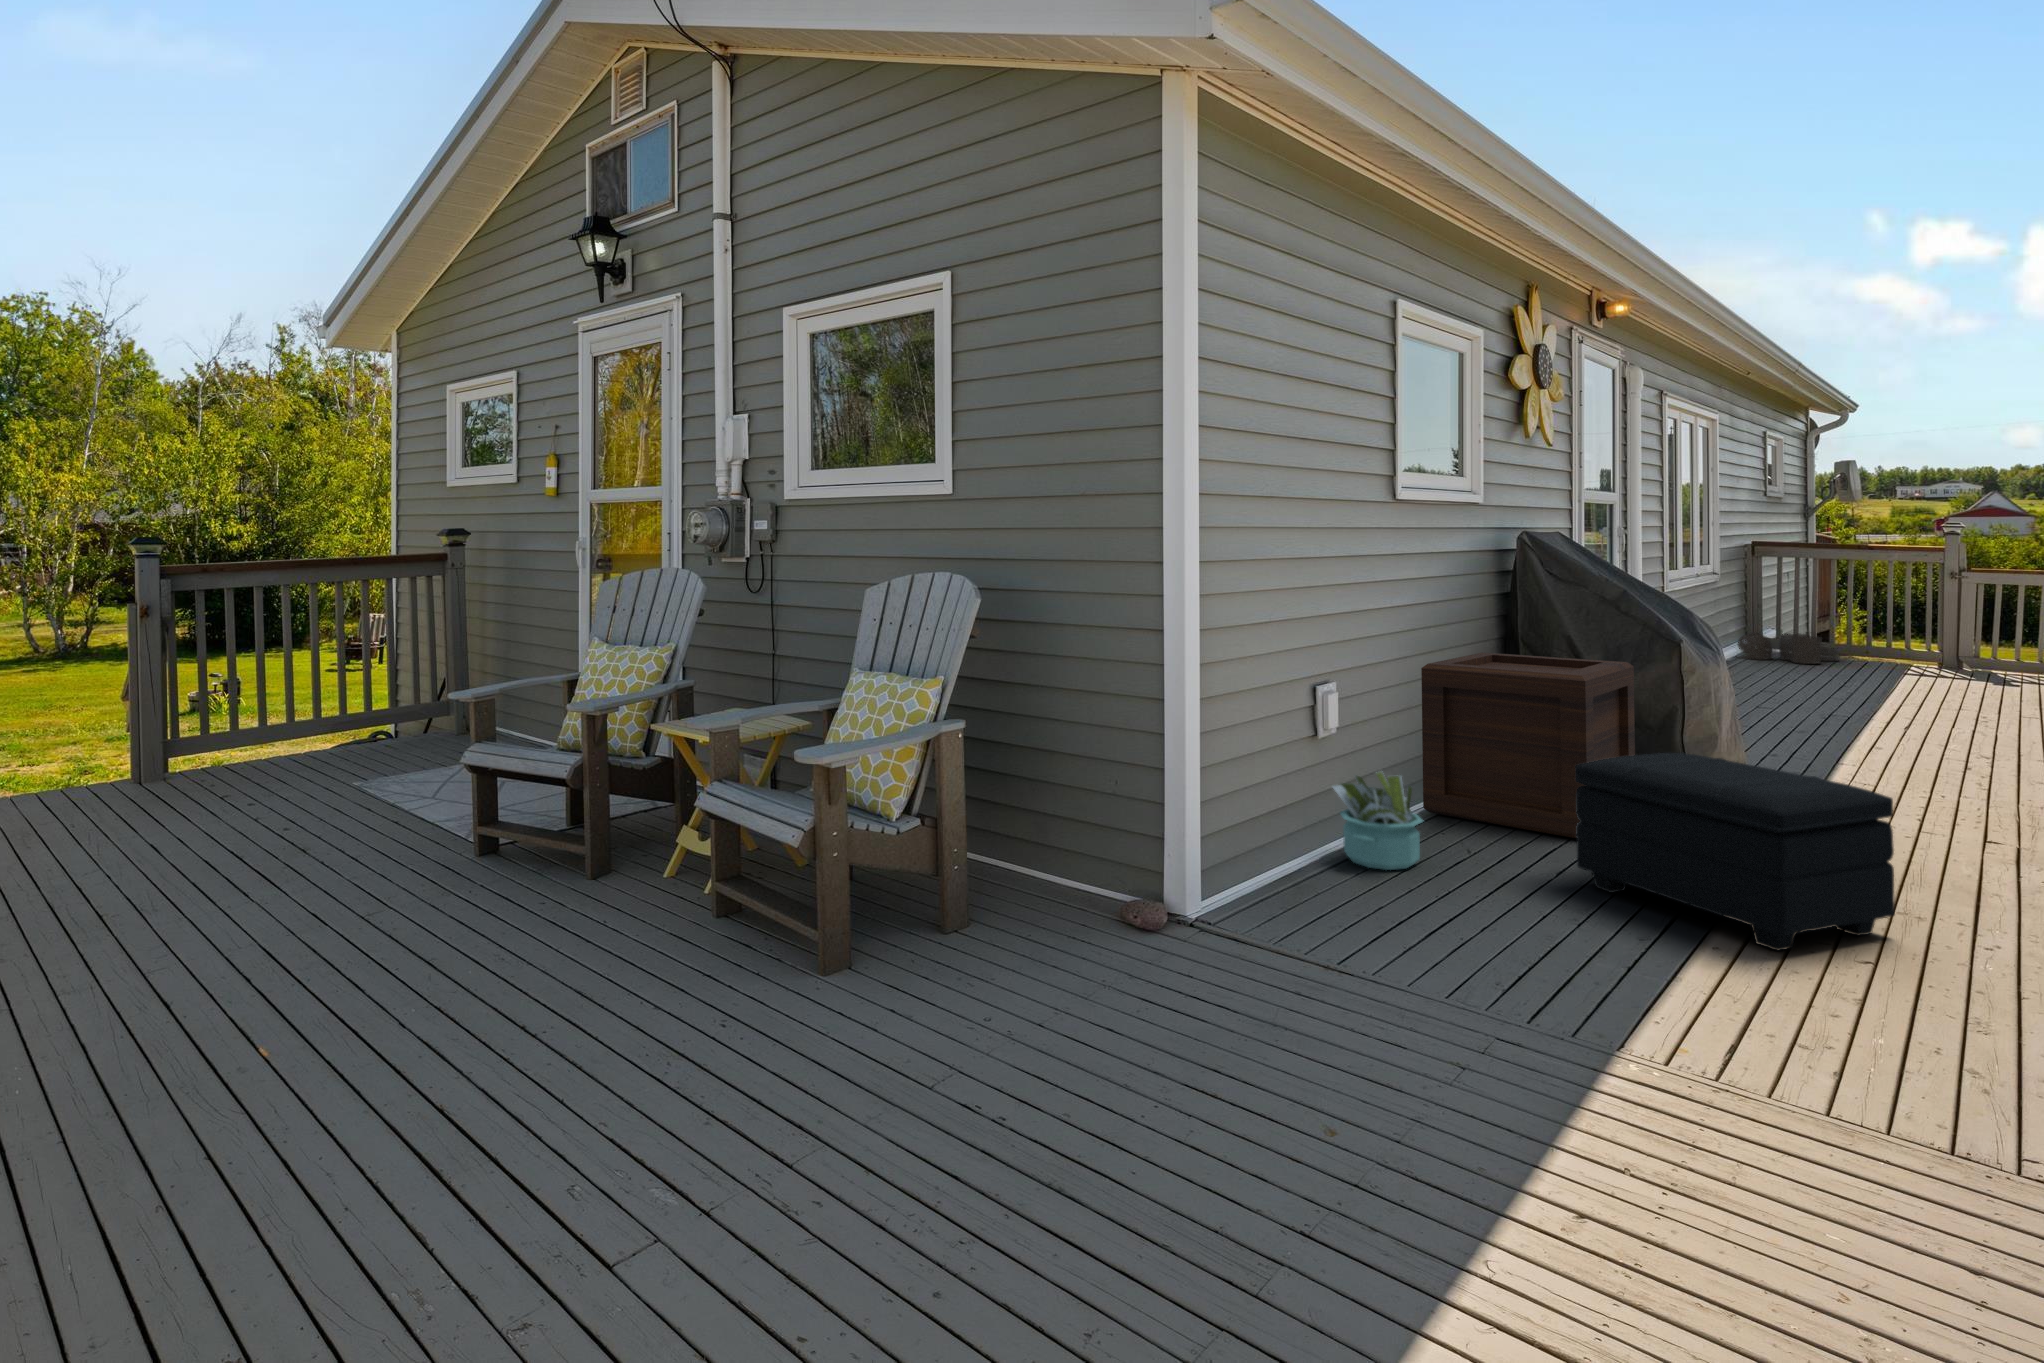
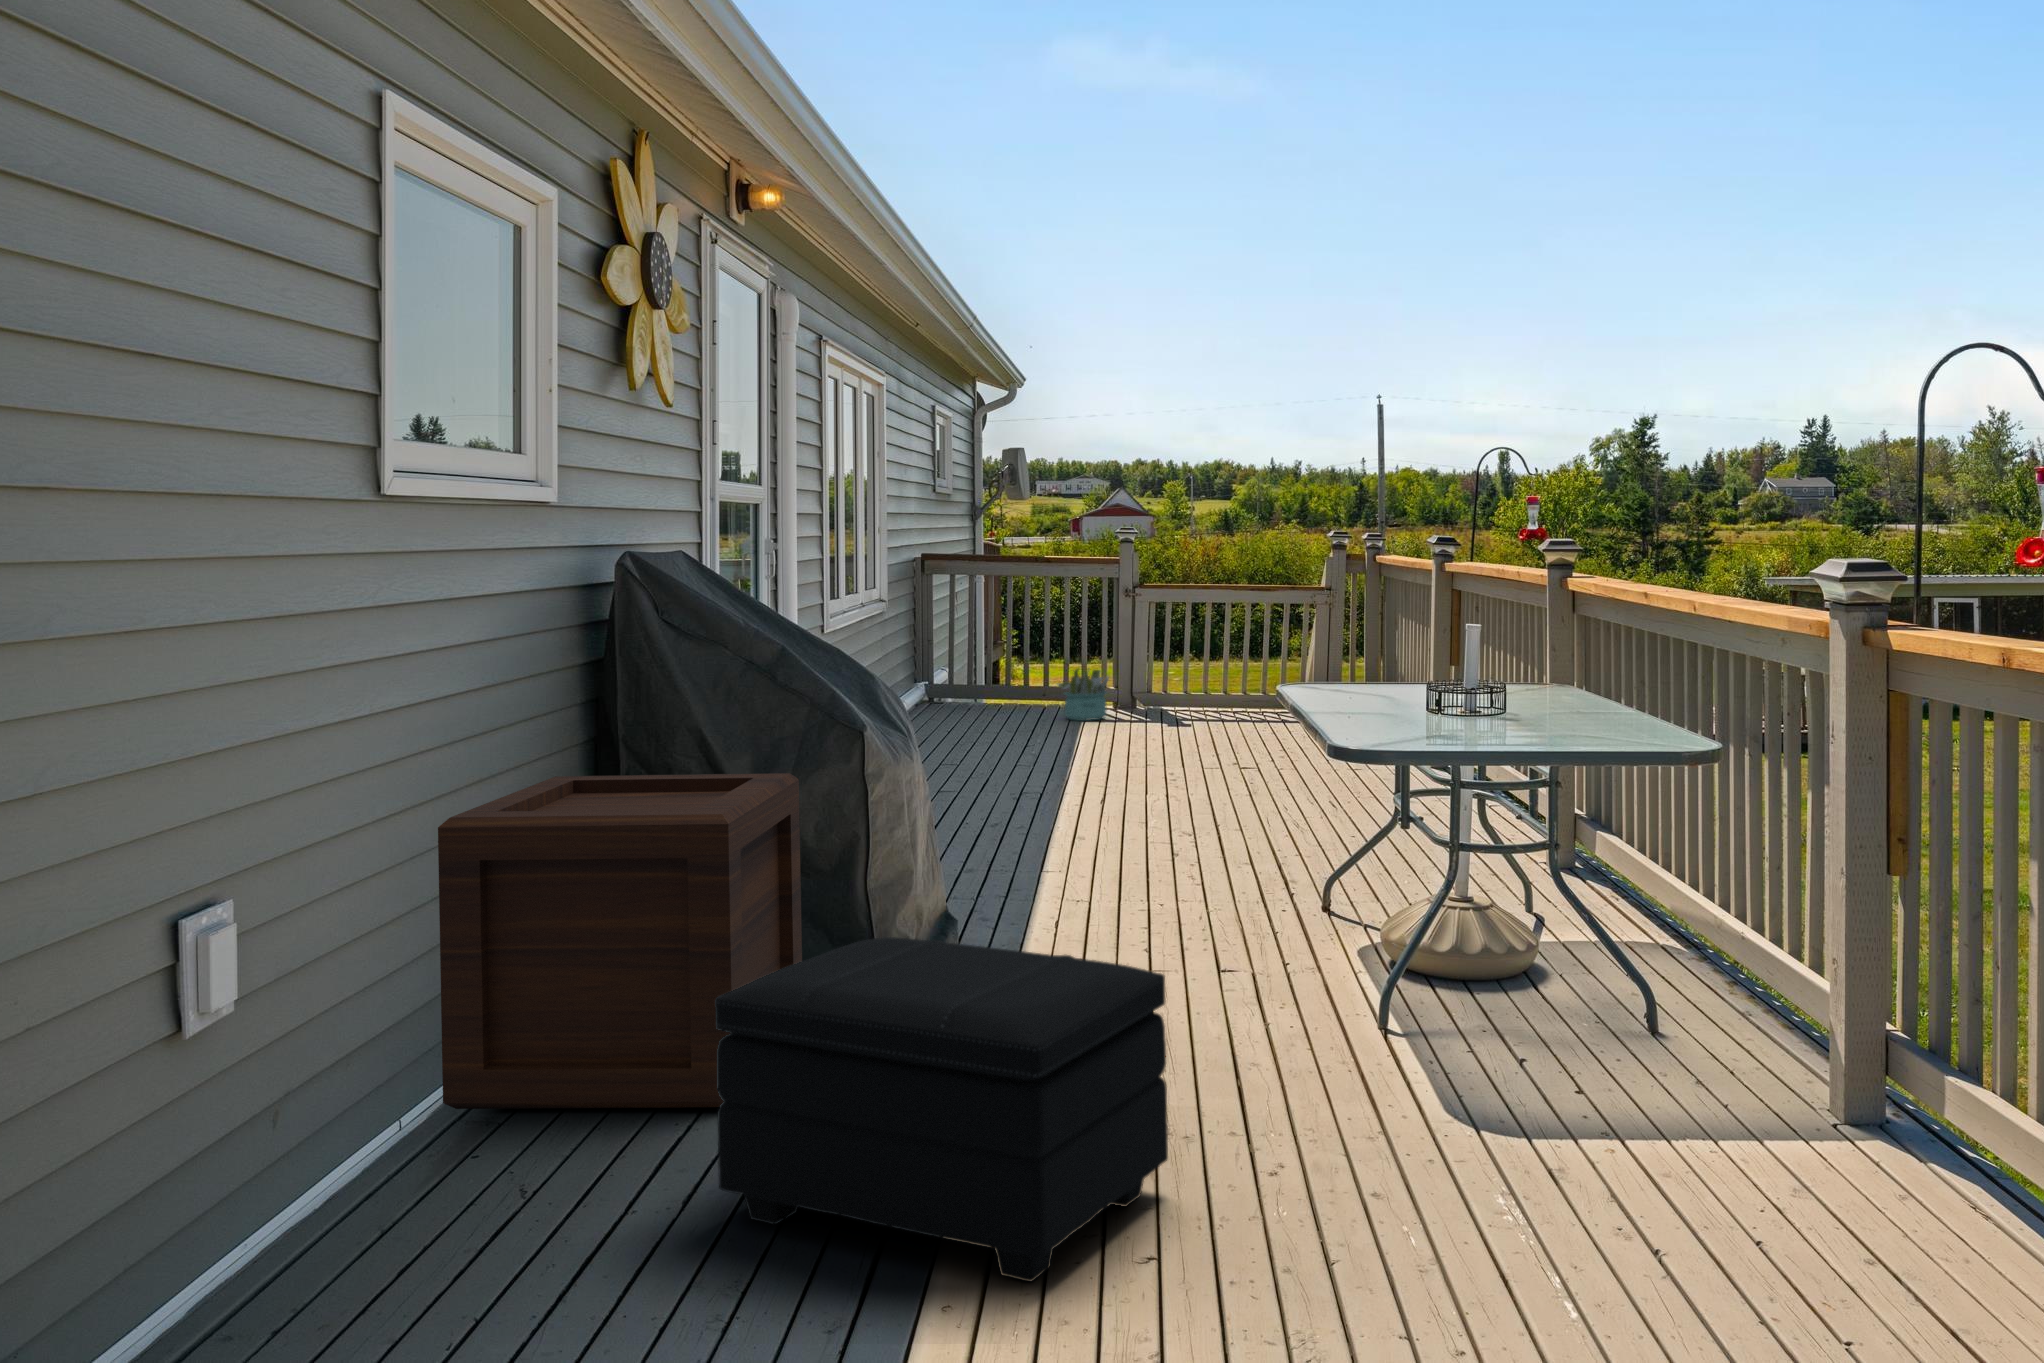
woven basket: present [1738,632,1840,664] -> none [907,674,1019,719]
decorative plant: present [1333,771,1423,870] -> present [1058,669,1109,721]

